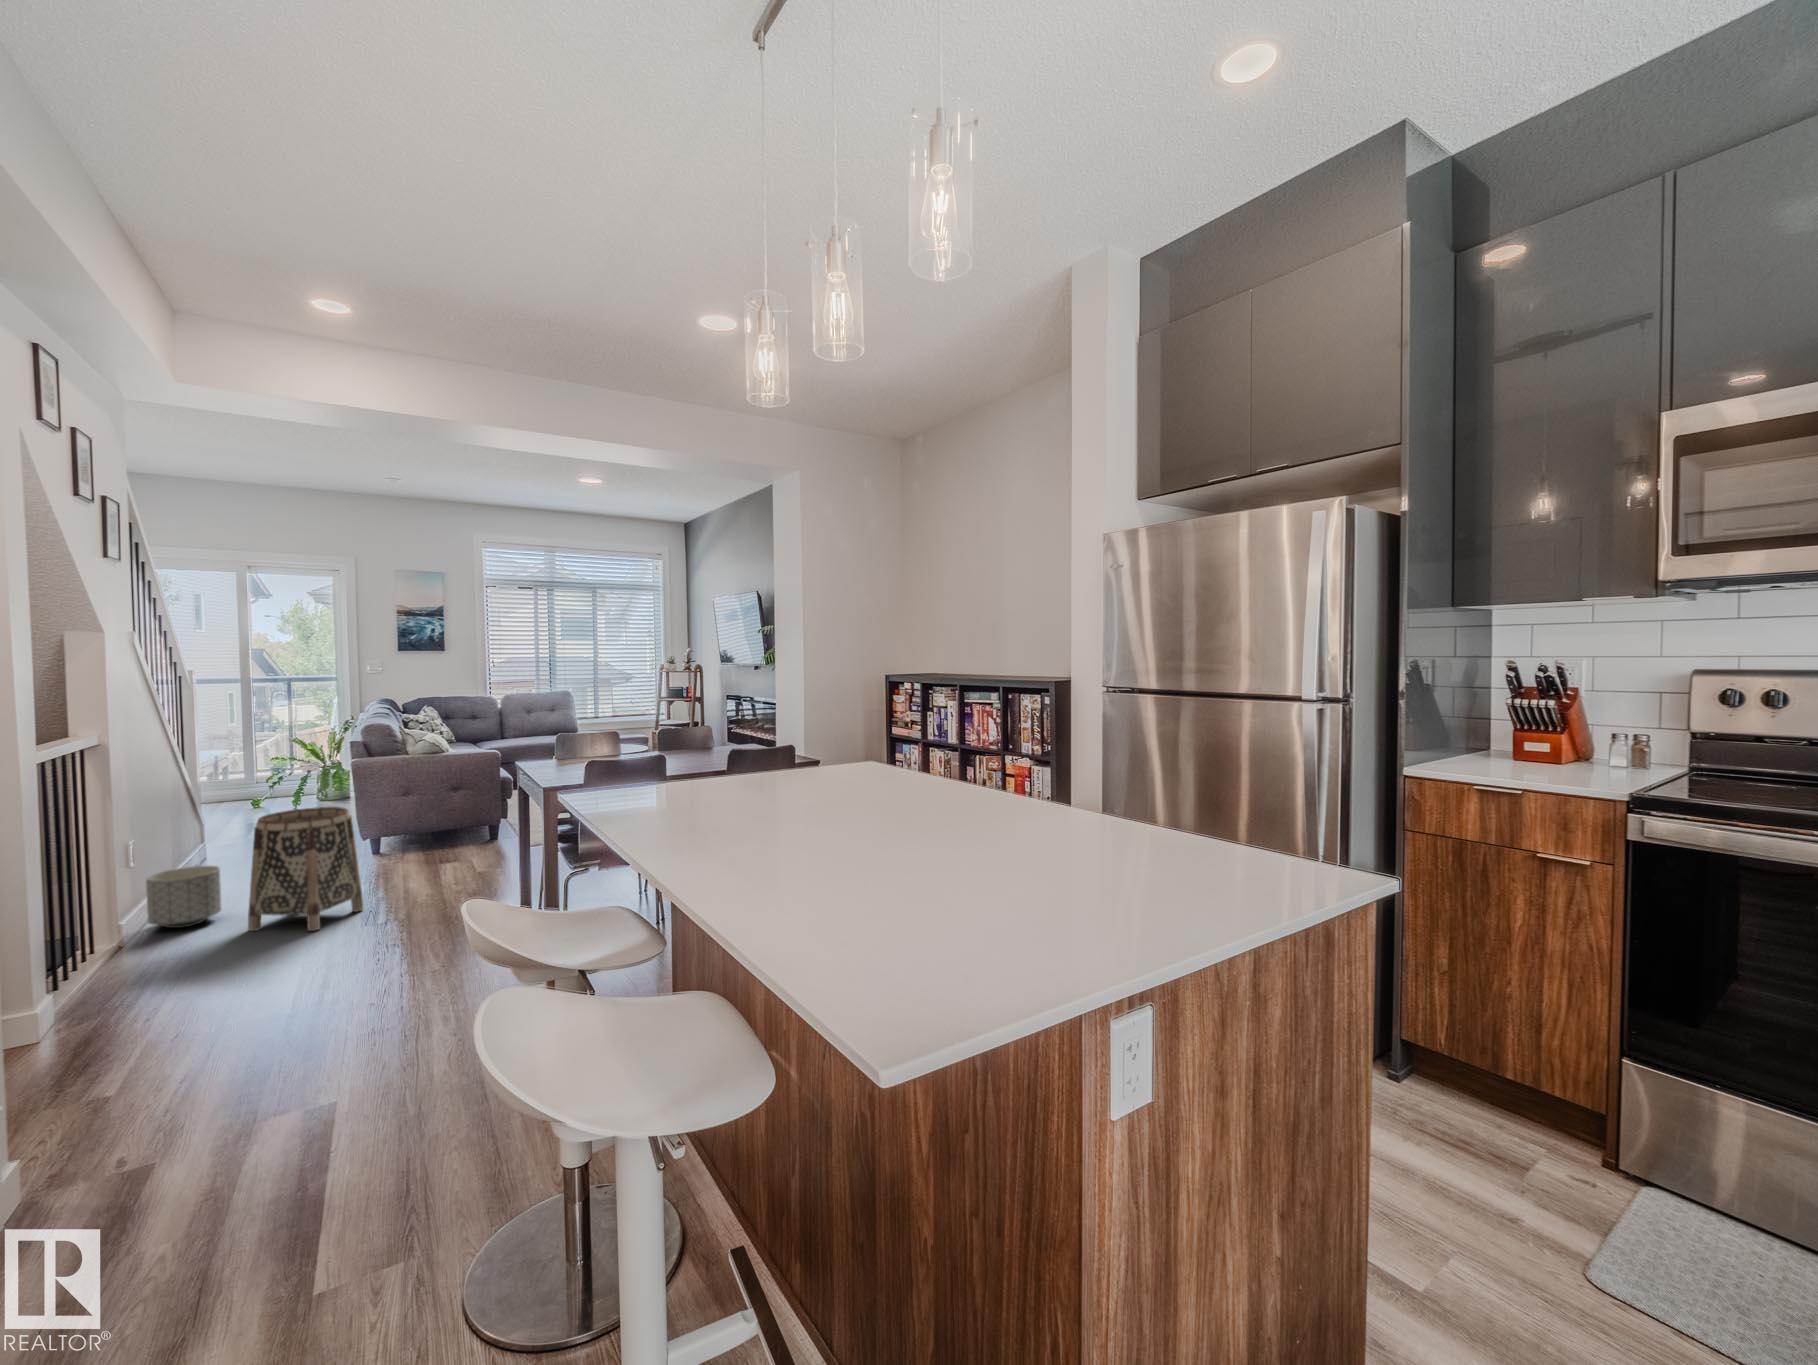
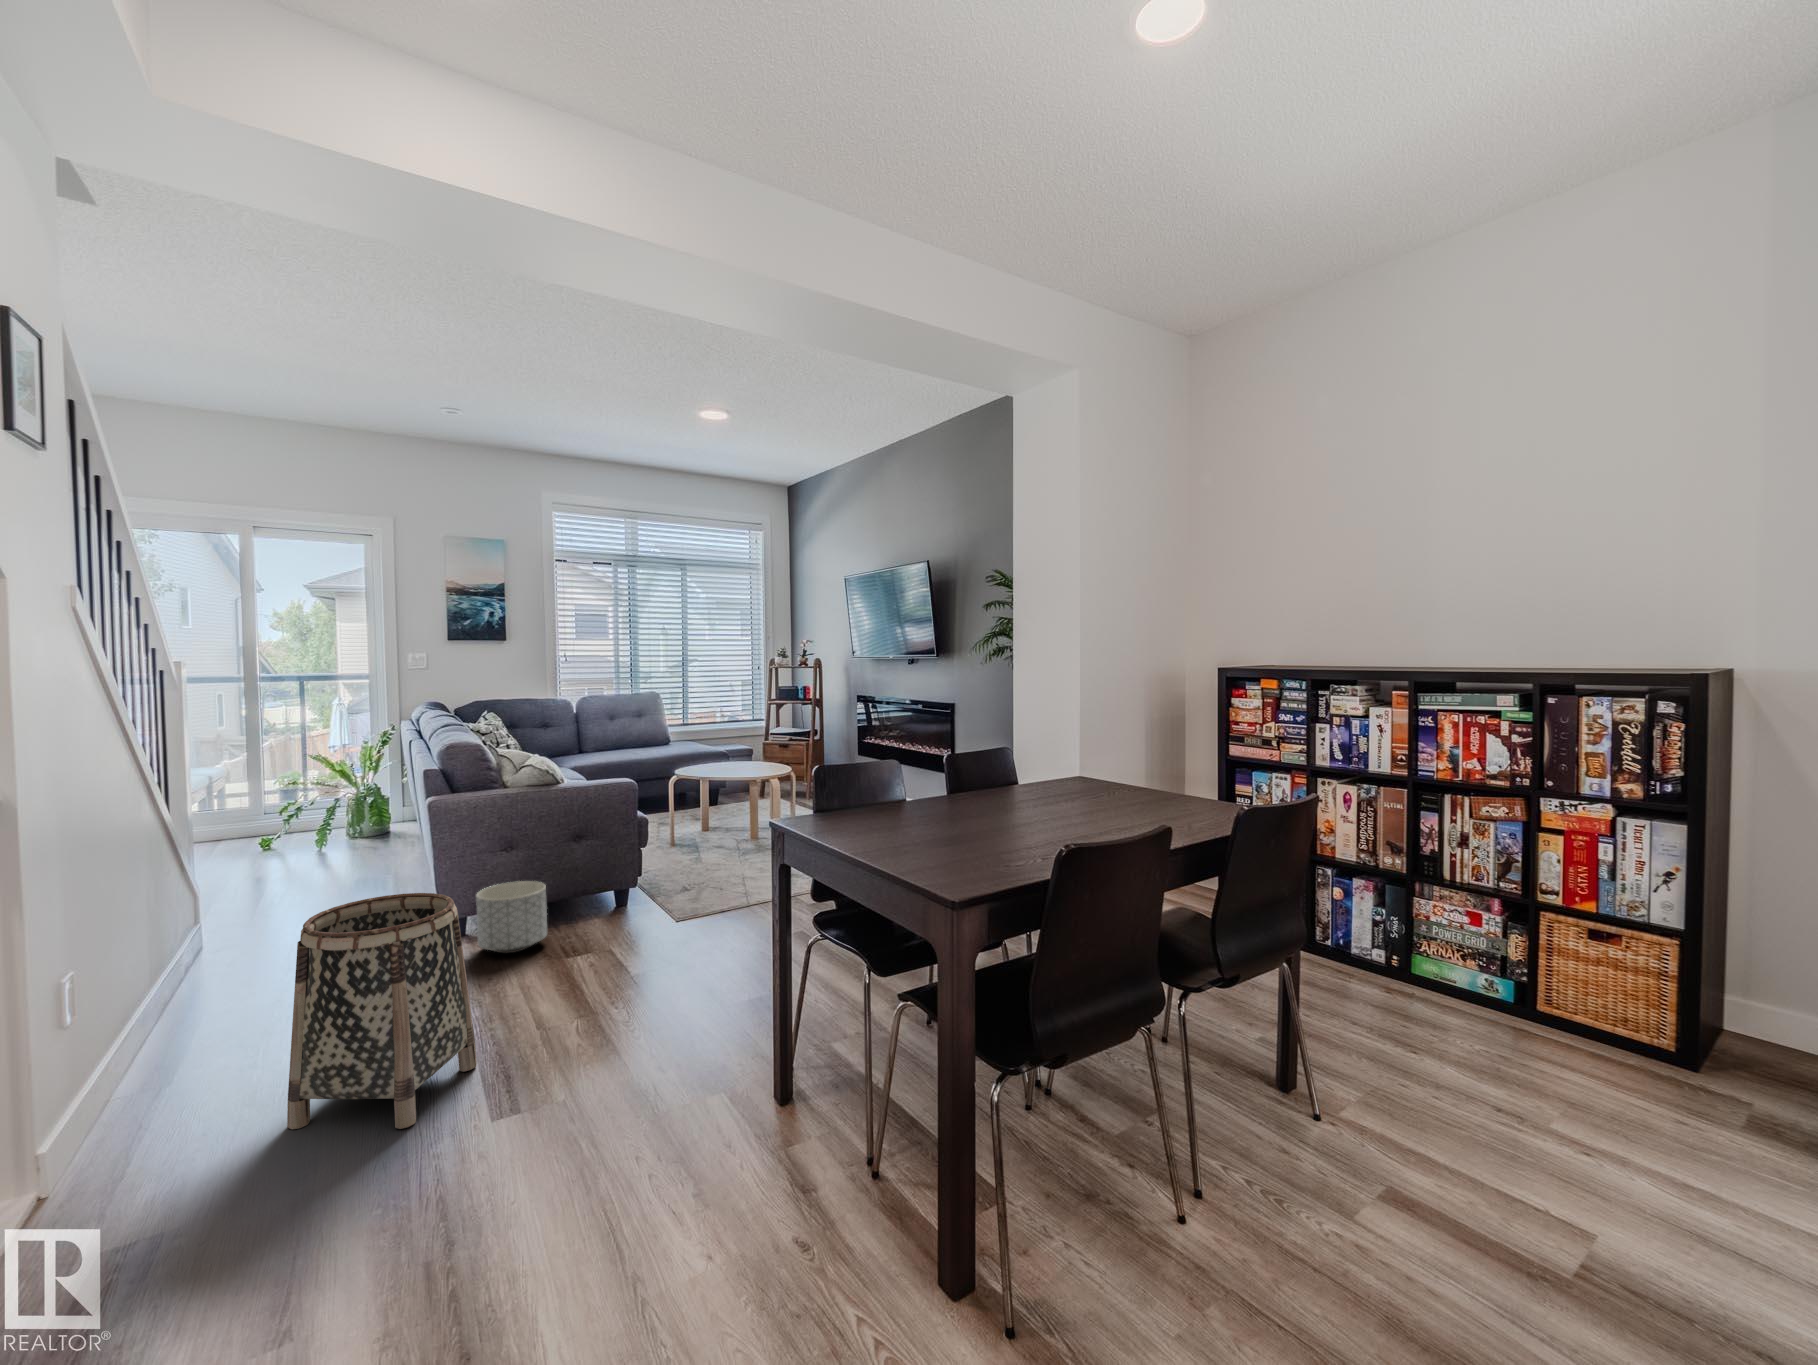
planter: present [146,866,221,928] -> present [476,881,547,953]

